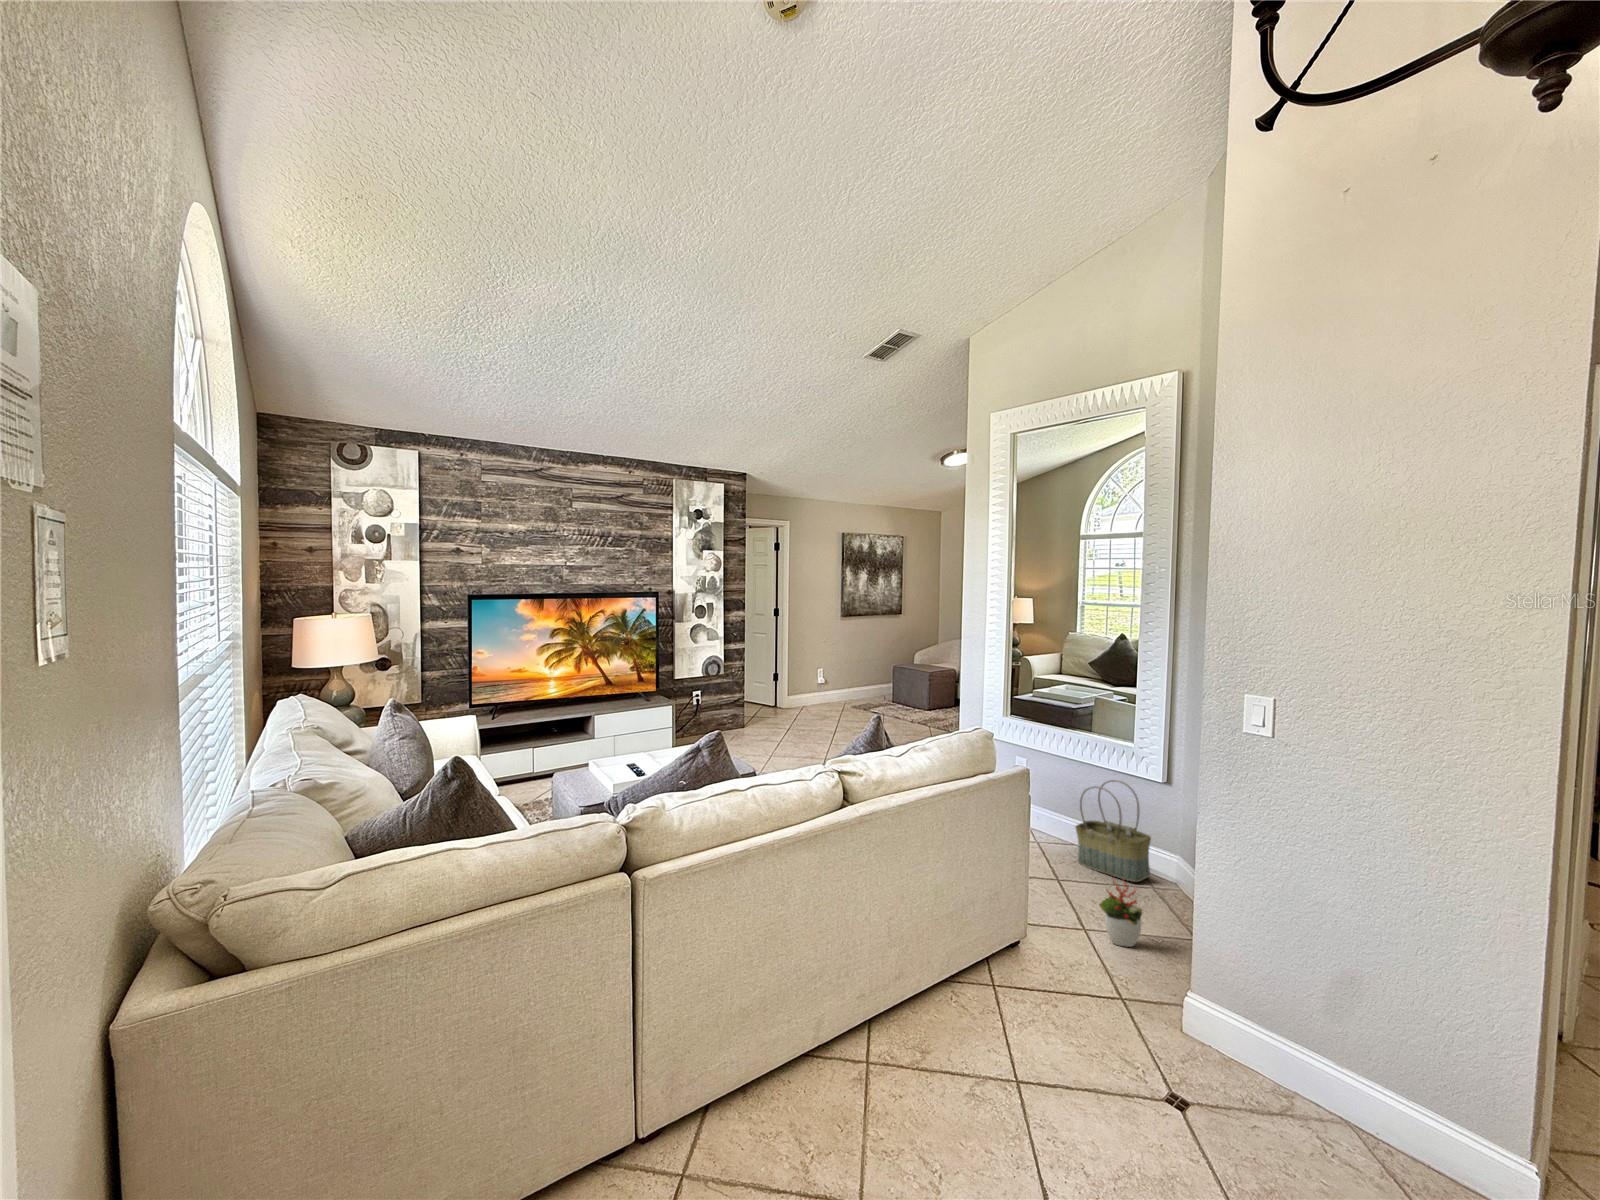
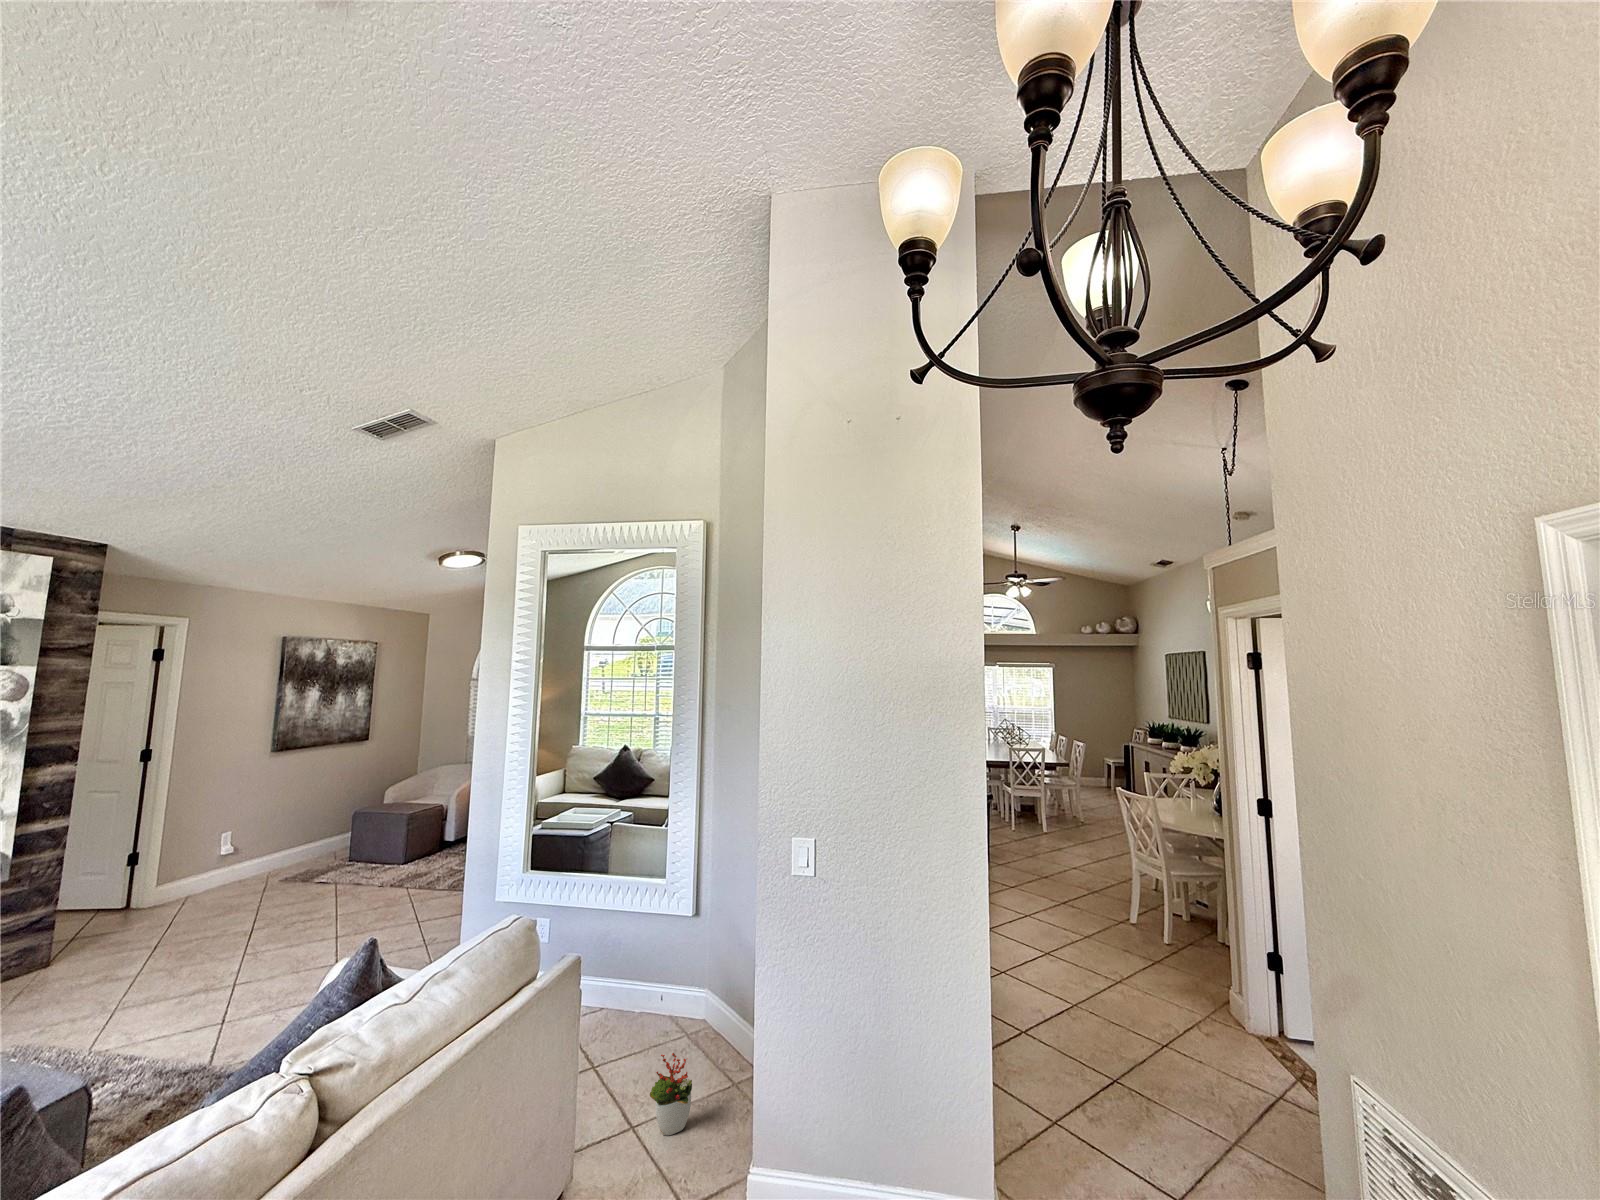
basket: present [1076,780,1151,882] -> none [609,926,685,1041]

